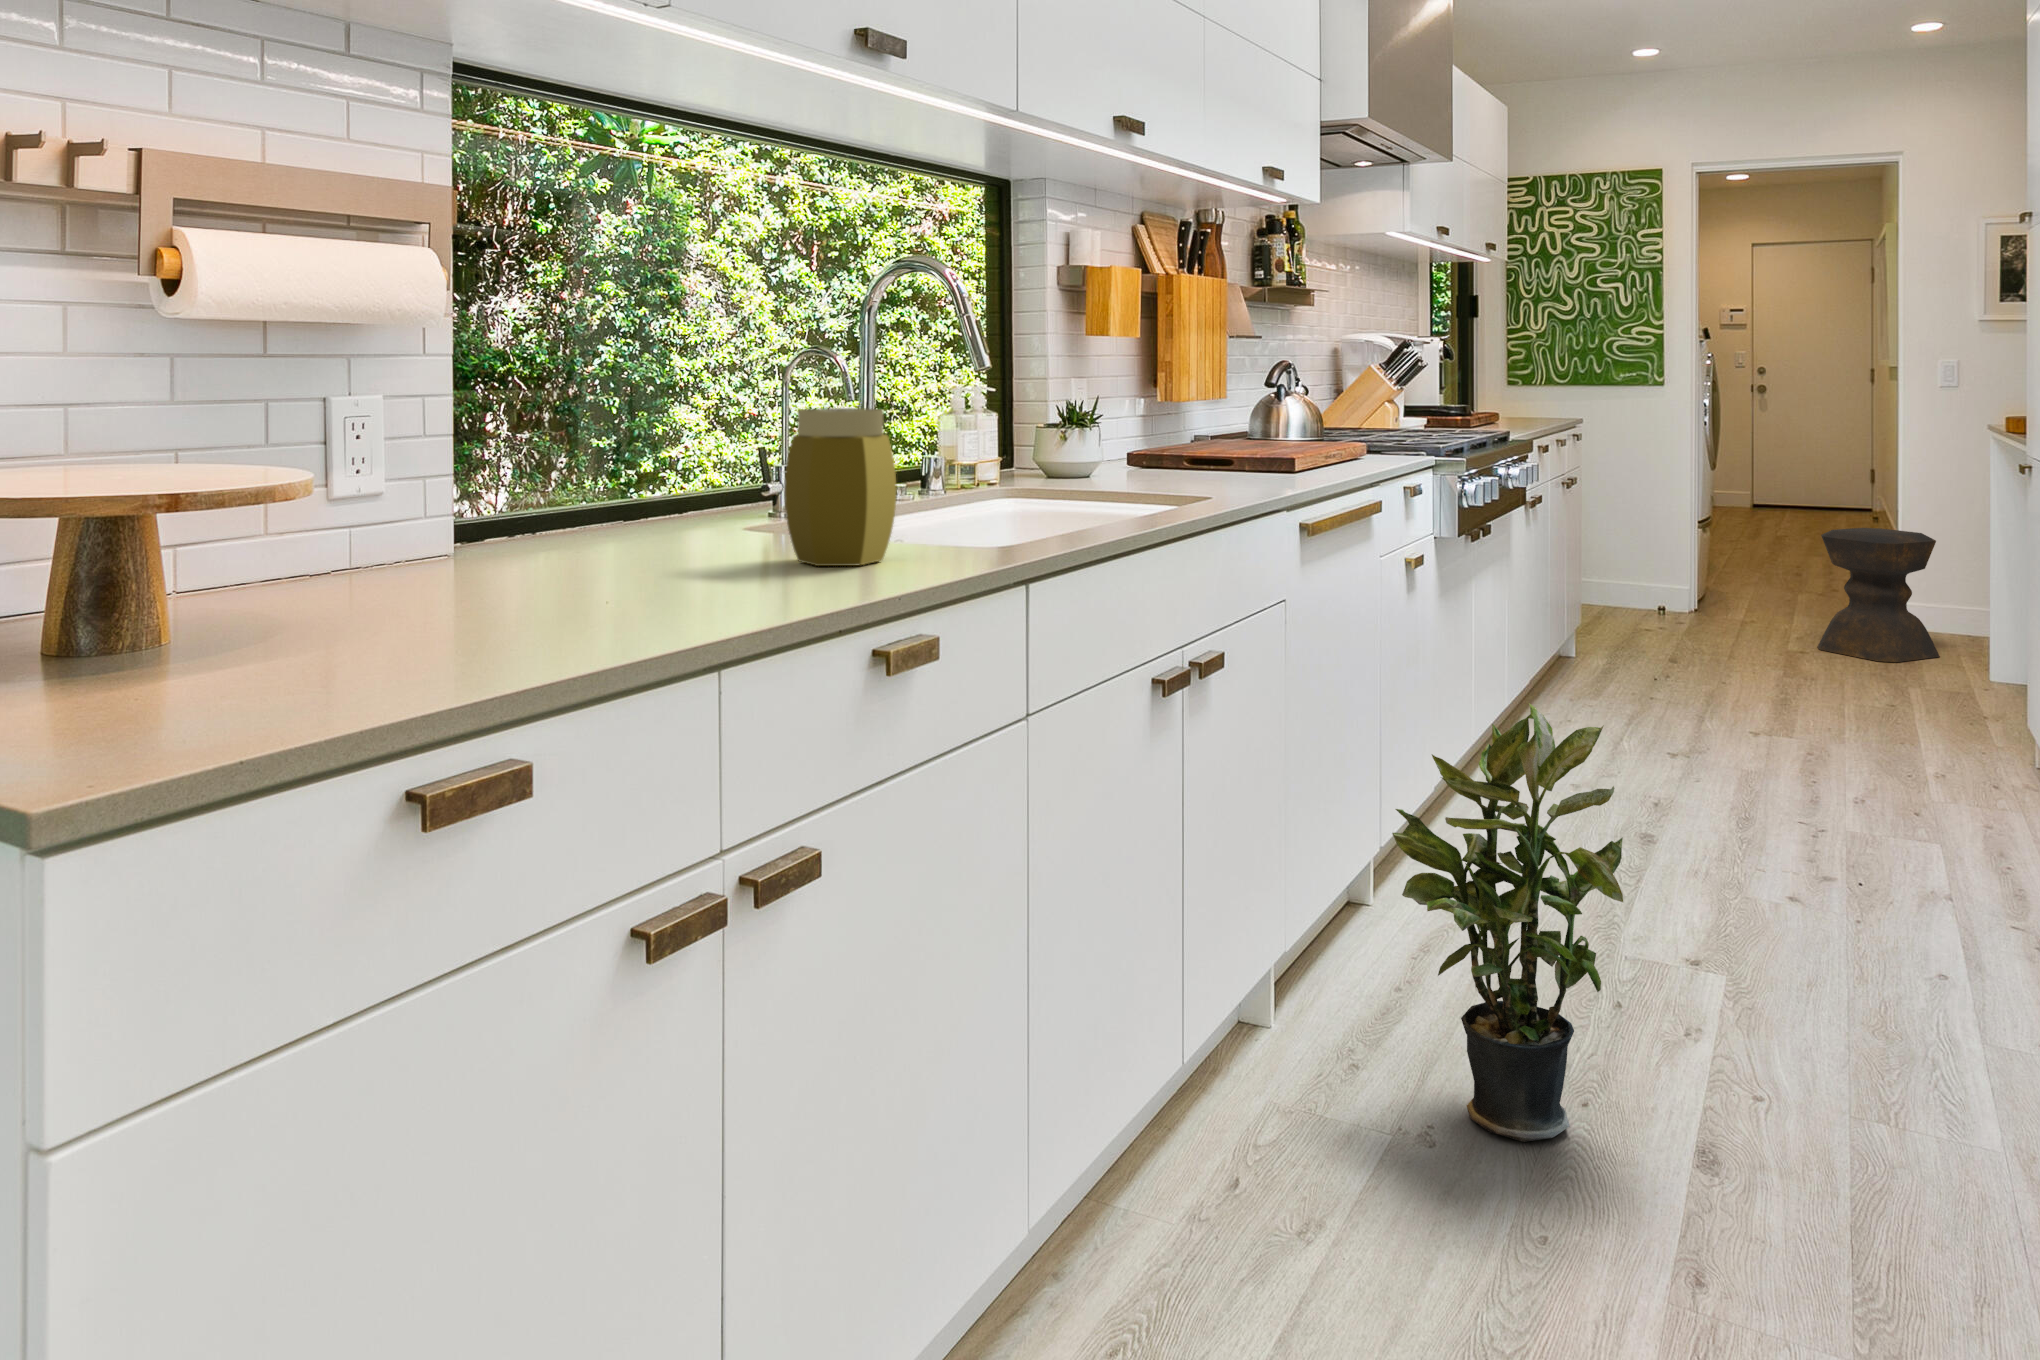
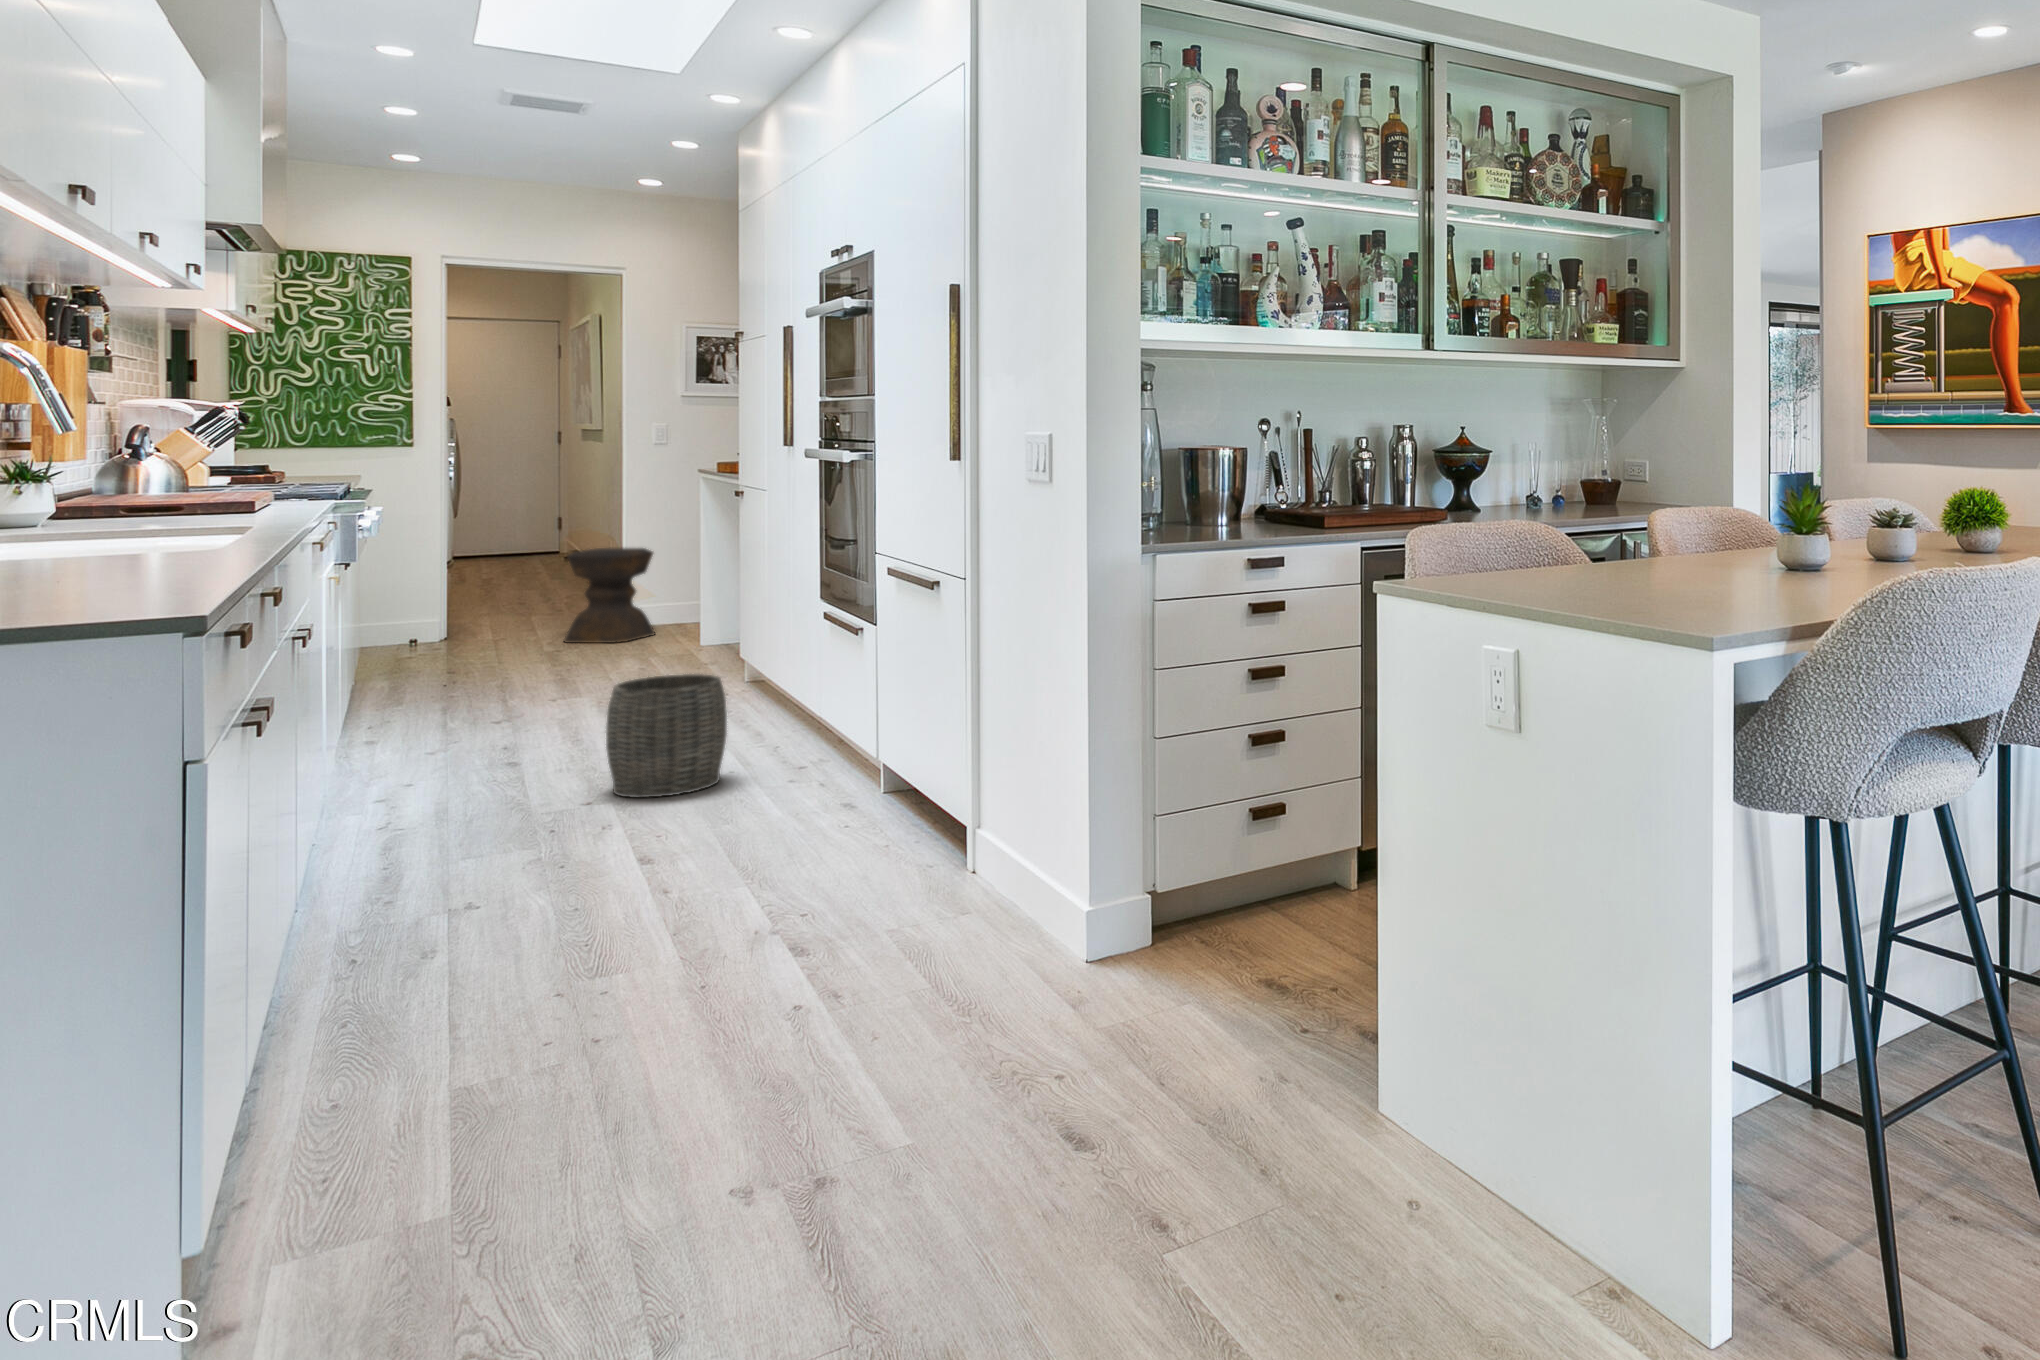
jar: present [784,408,896,566] -> none [78,456,170,559]
potted plant: present [1392,703,1623,1142] -> none [437,626,597,875]
woven basket: none [1723,790,1926,1029] -> present [606,674,727,798]

